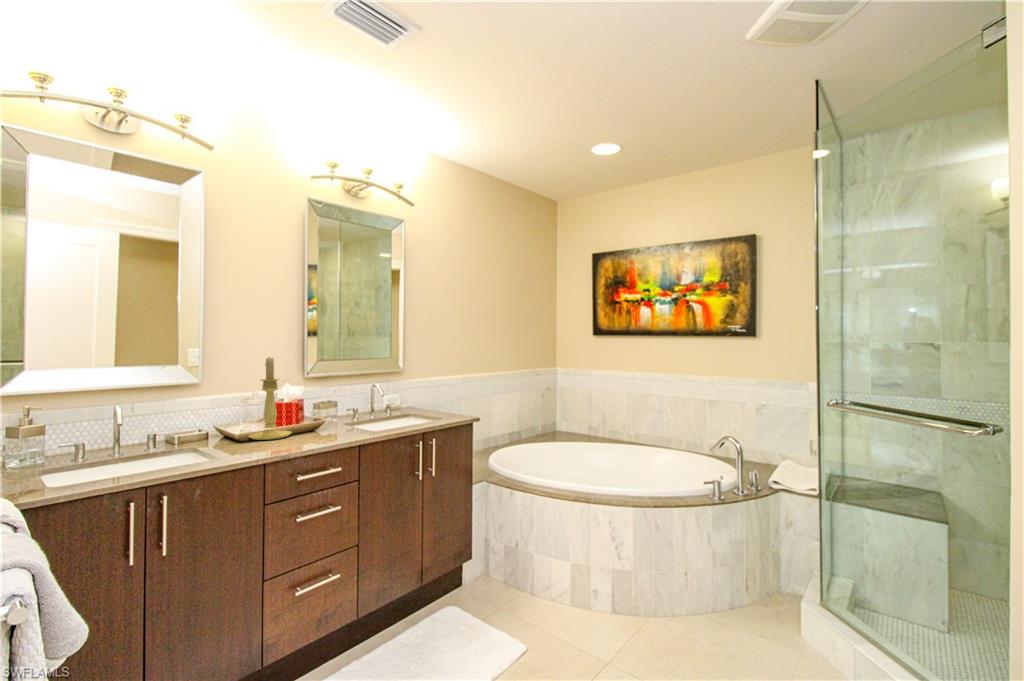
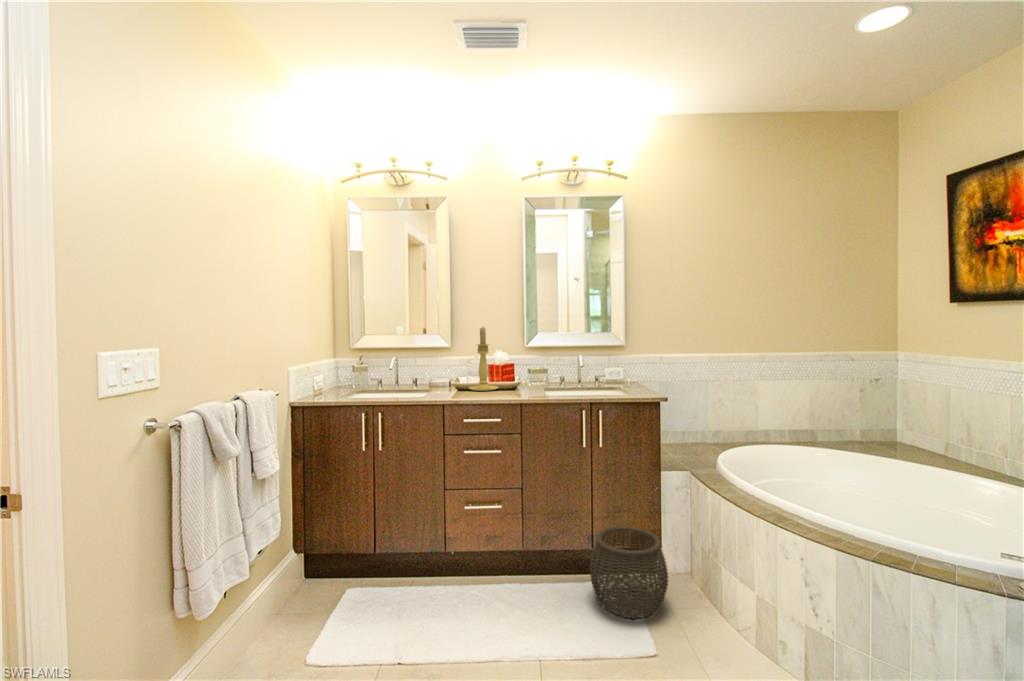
woven basket: none [429,547,504,639] -> present [590,527,668,619]

